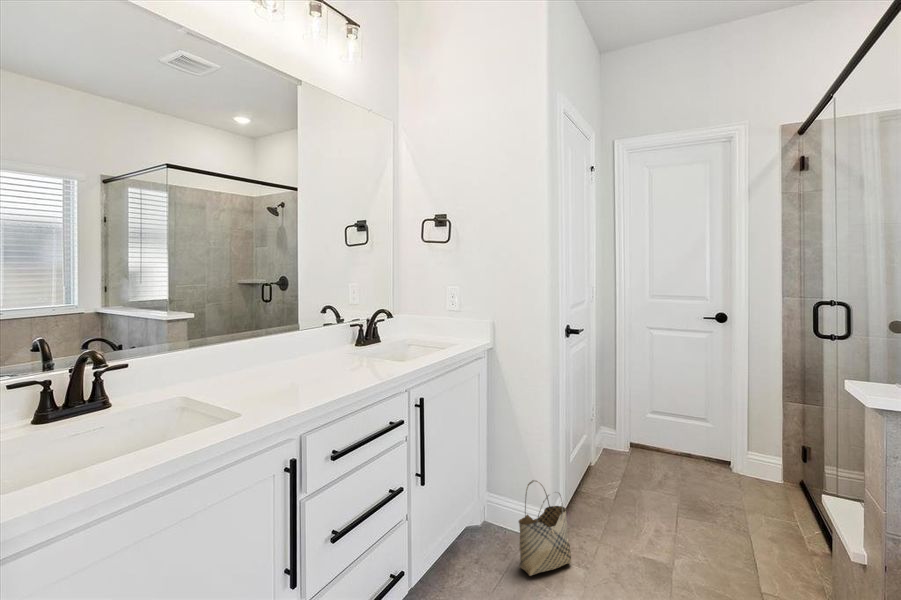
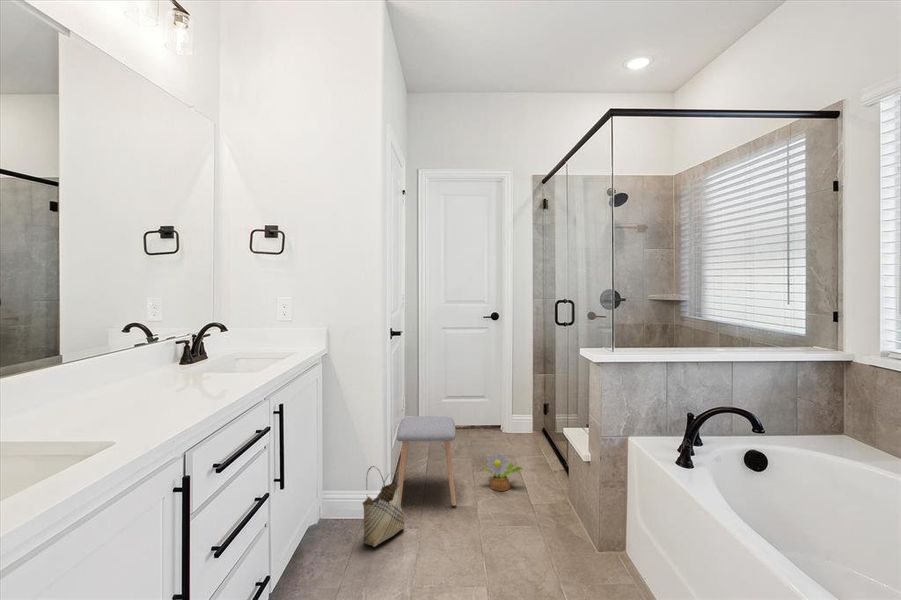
stool: none [568,430,650,554] -> present [397,416,456,507]
decorative plant: none [684,496,754,551] -> present [483,452,523,491]

